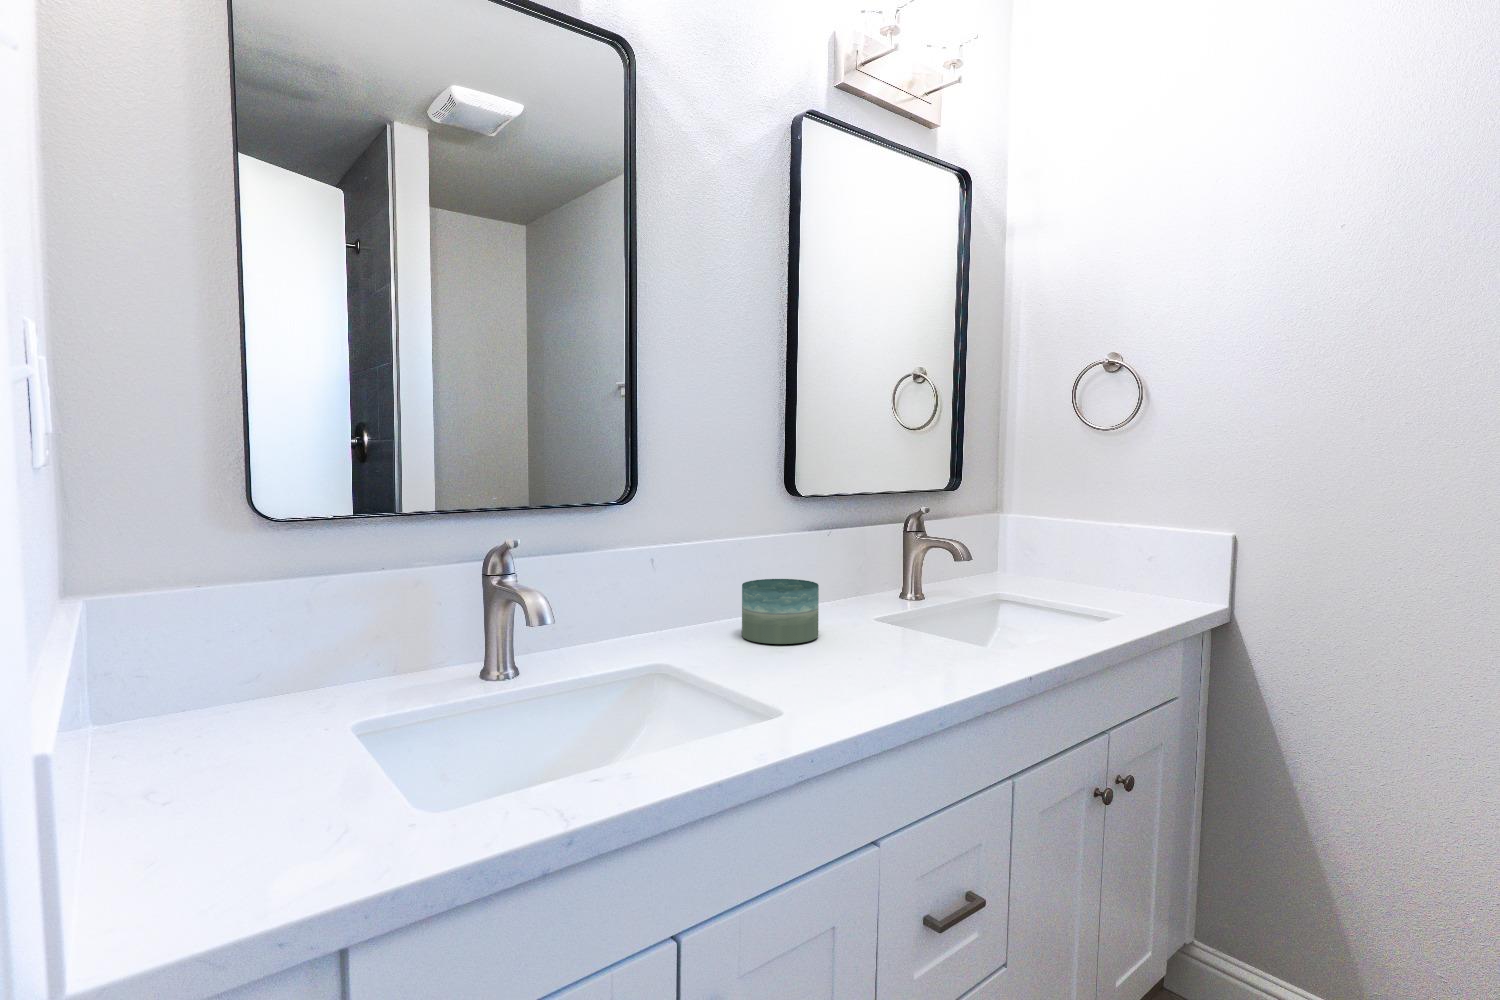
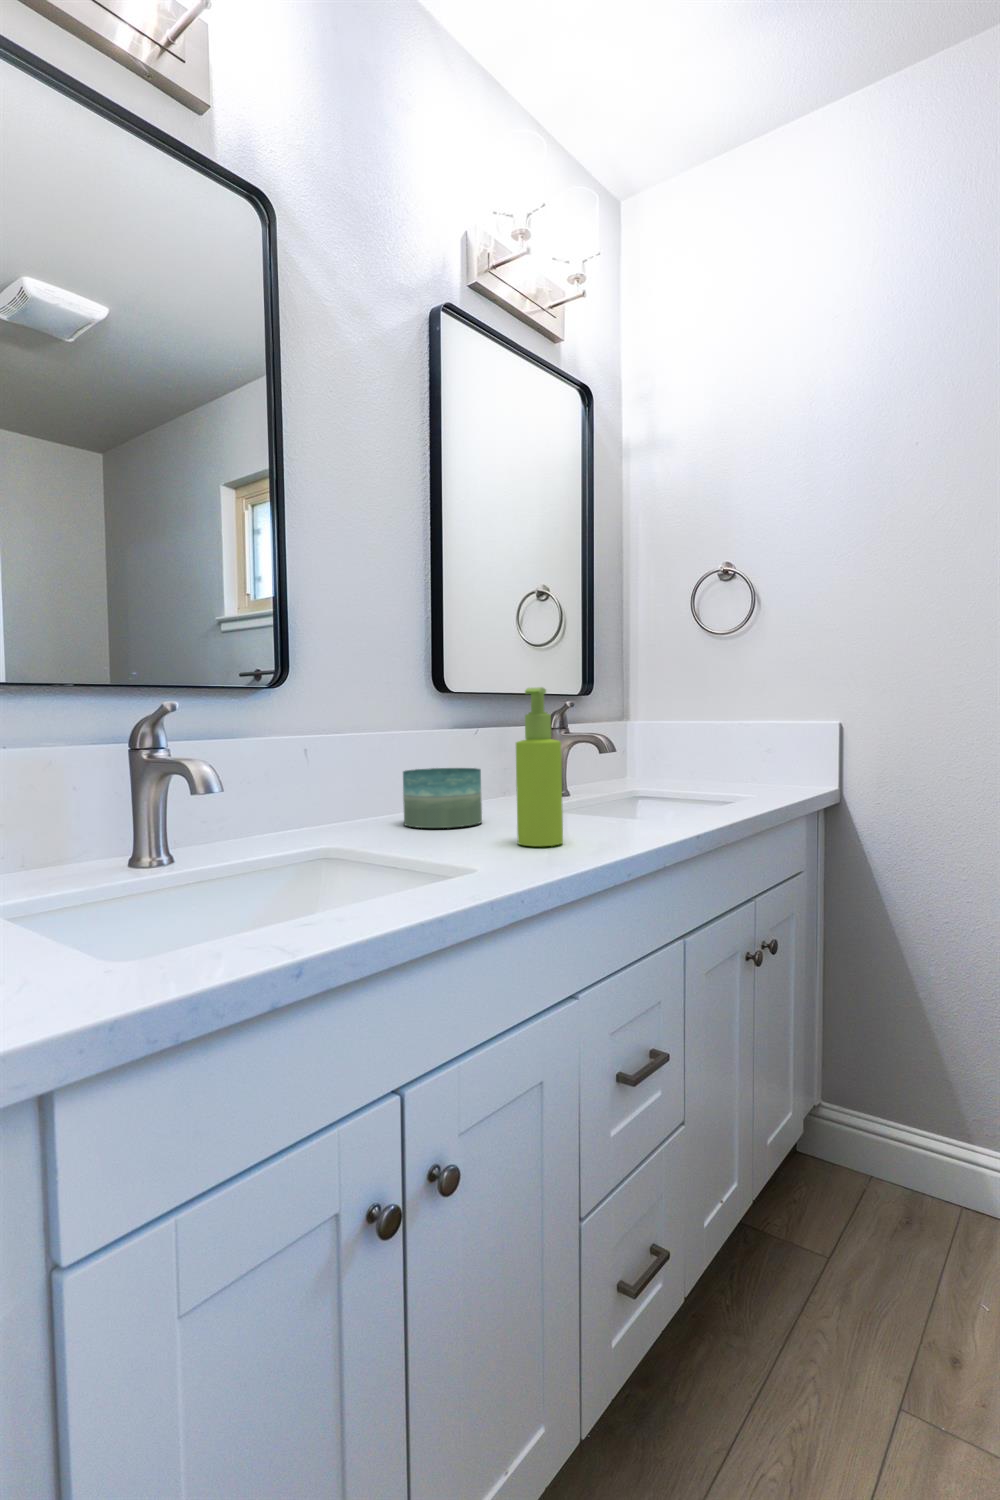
soap dispenser: none [839,523,885,681] -> present [516,687,563,846]

